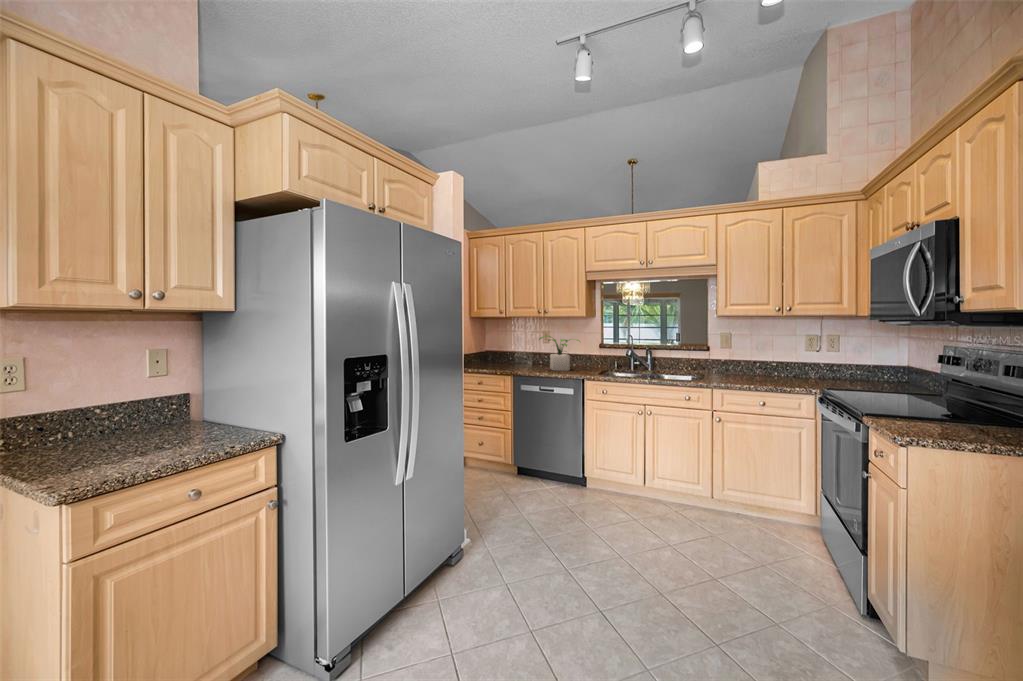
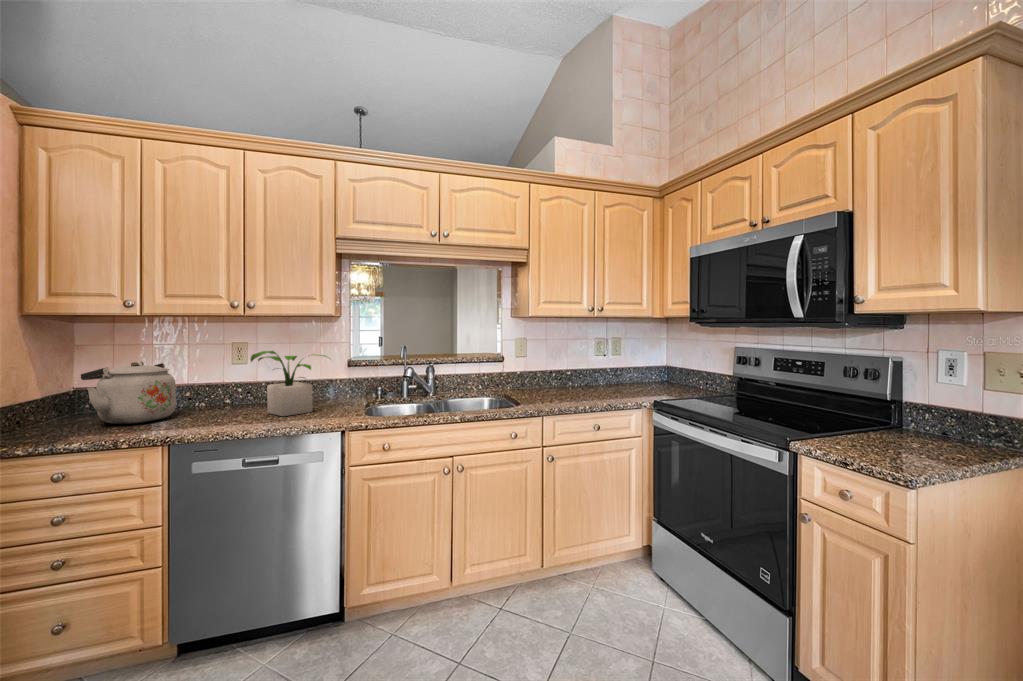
kettle: none [484,339,516,367] -> present [81,361,176,424]

